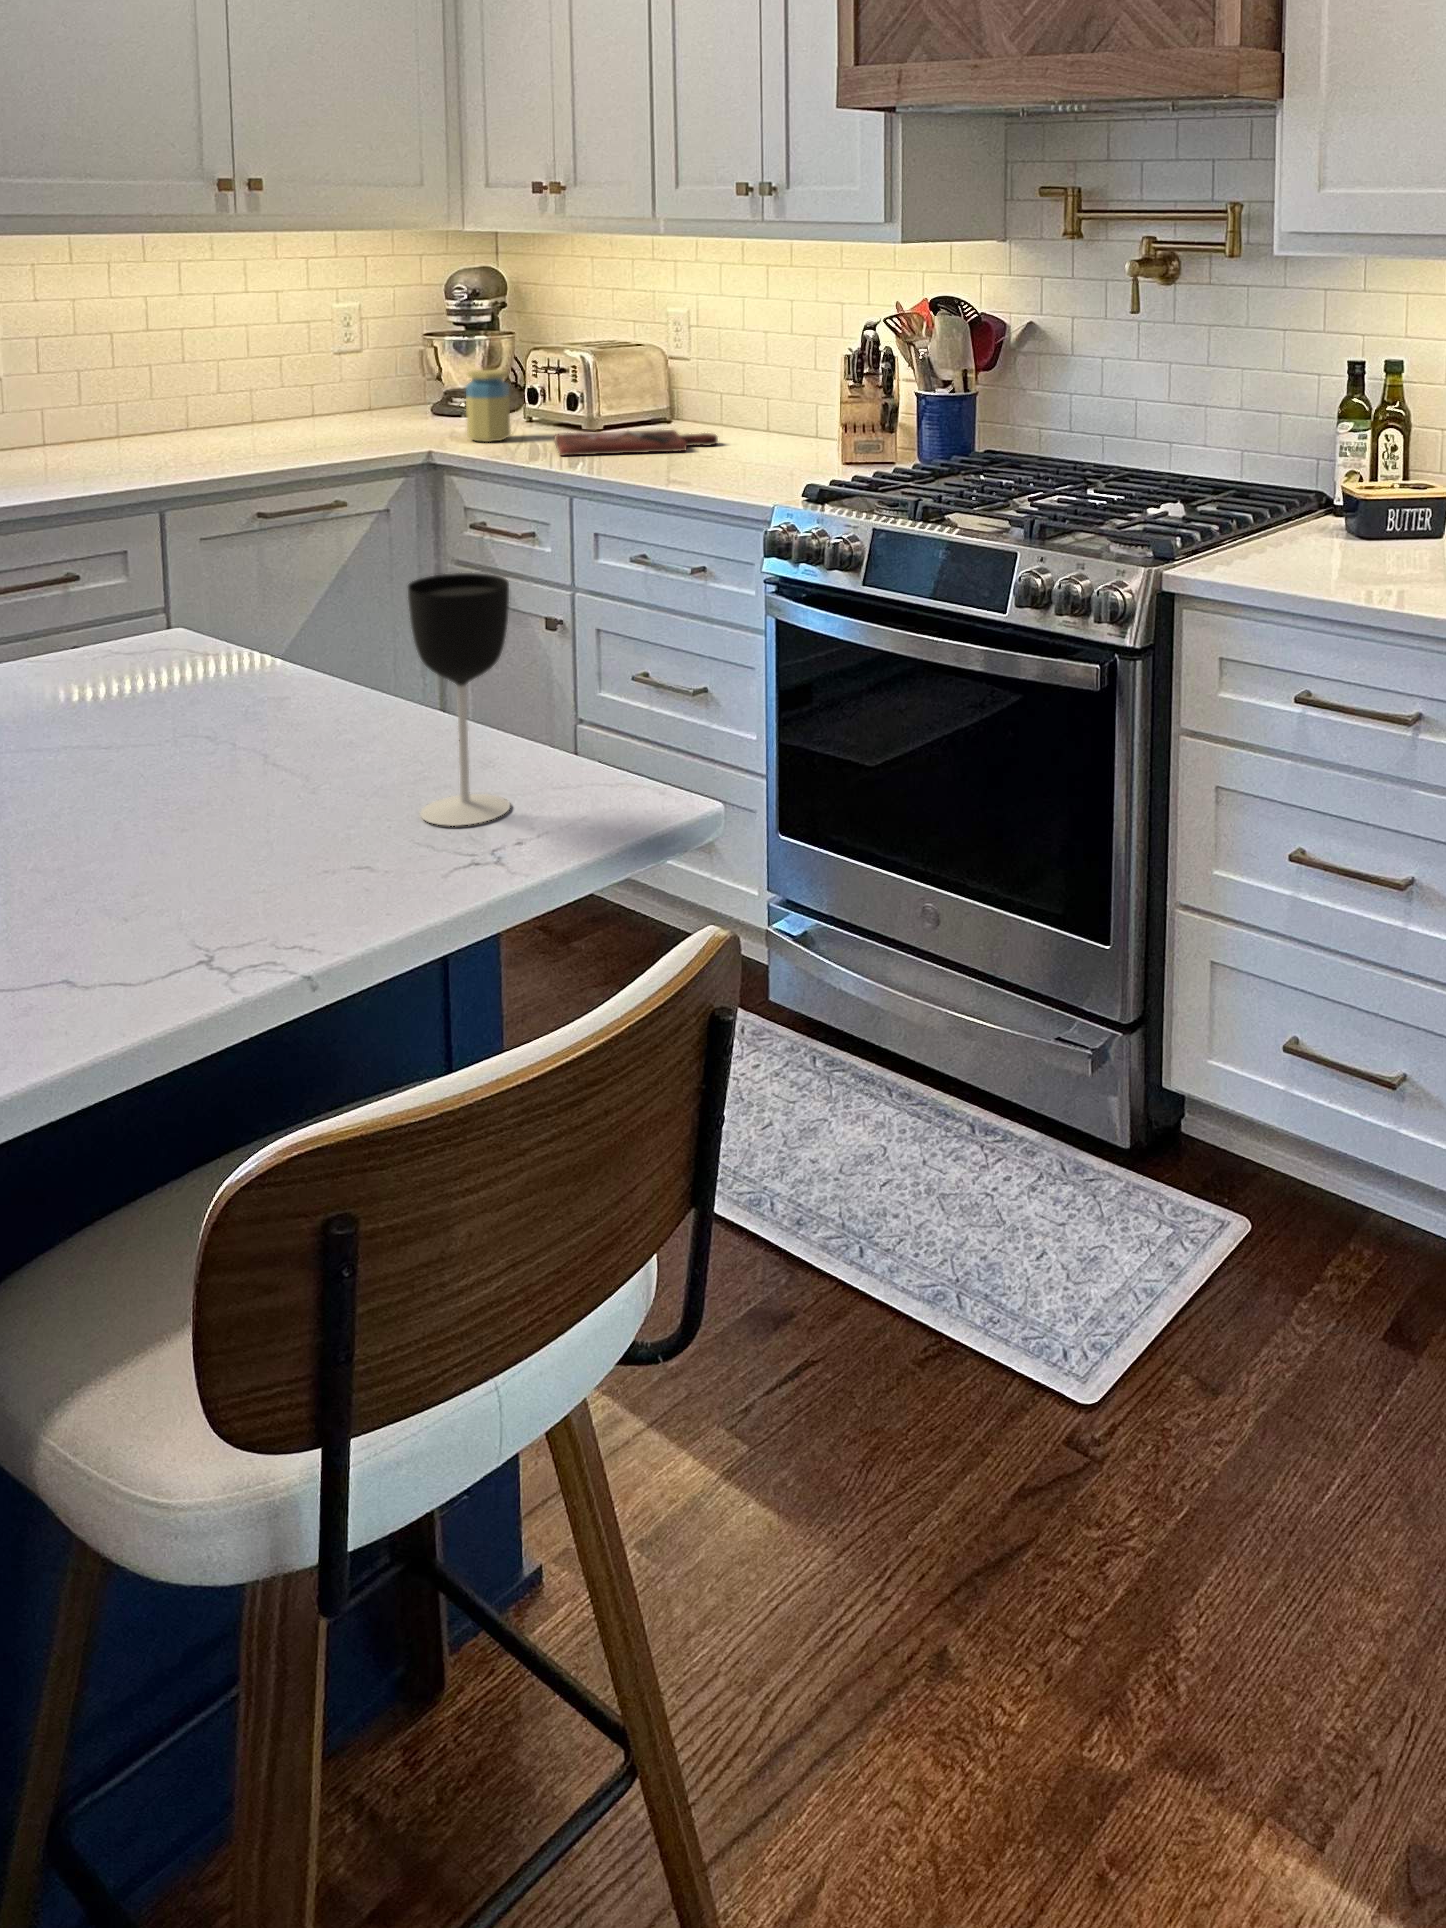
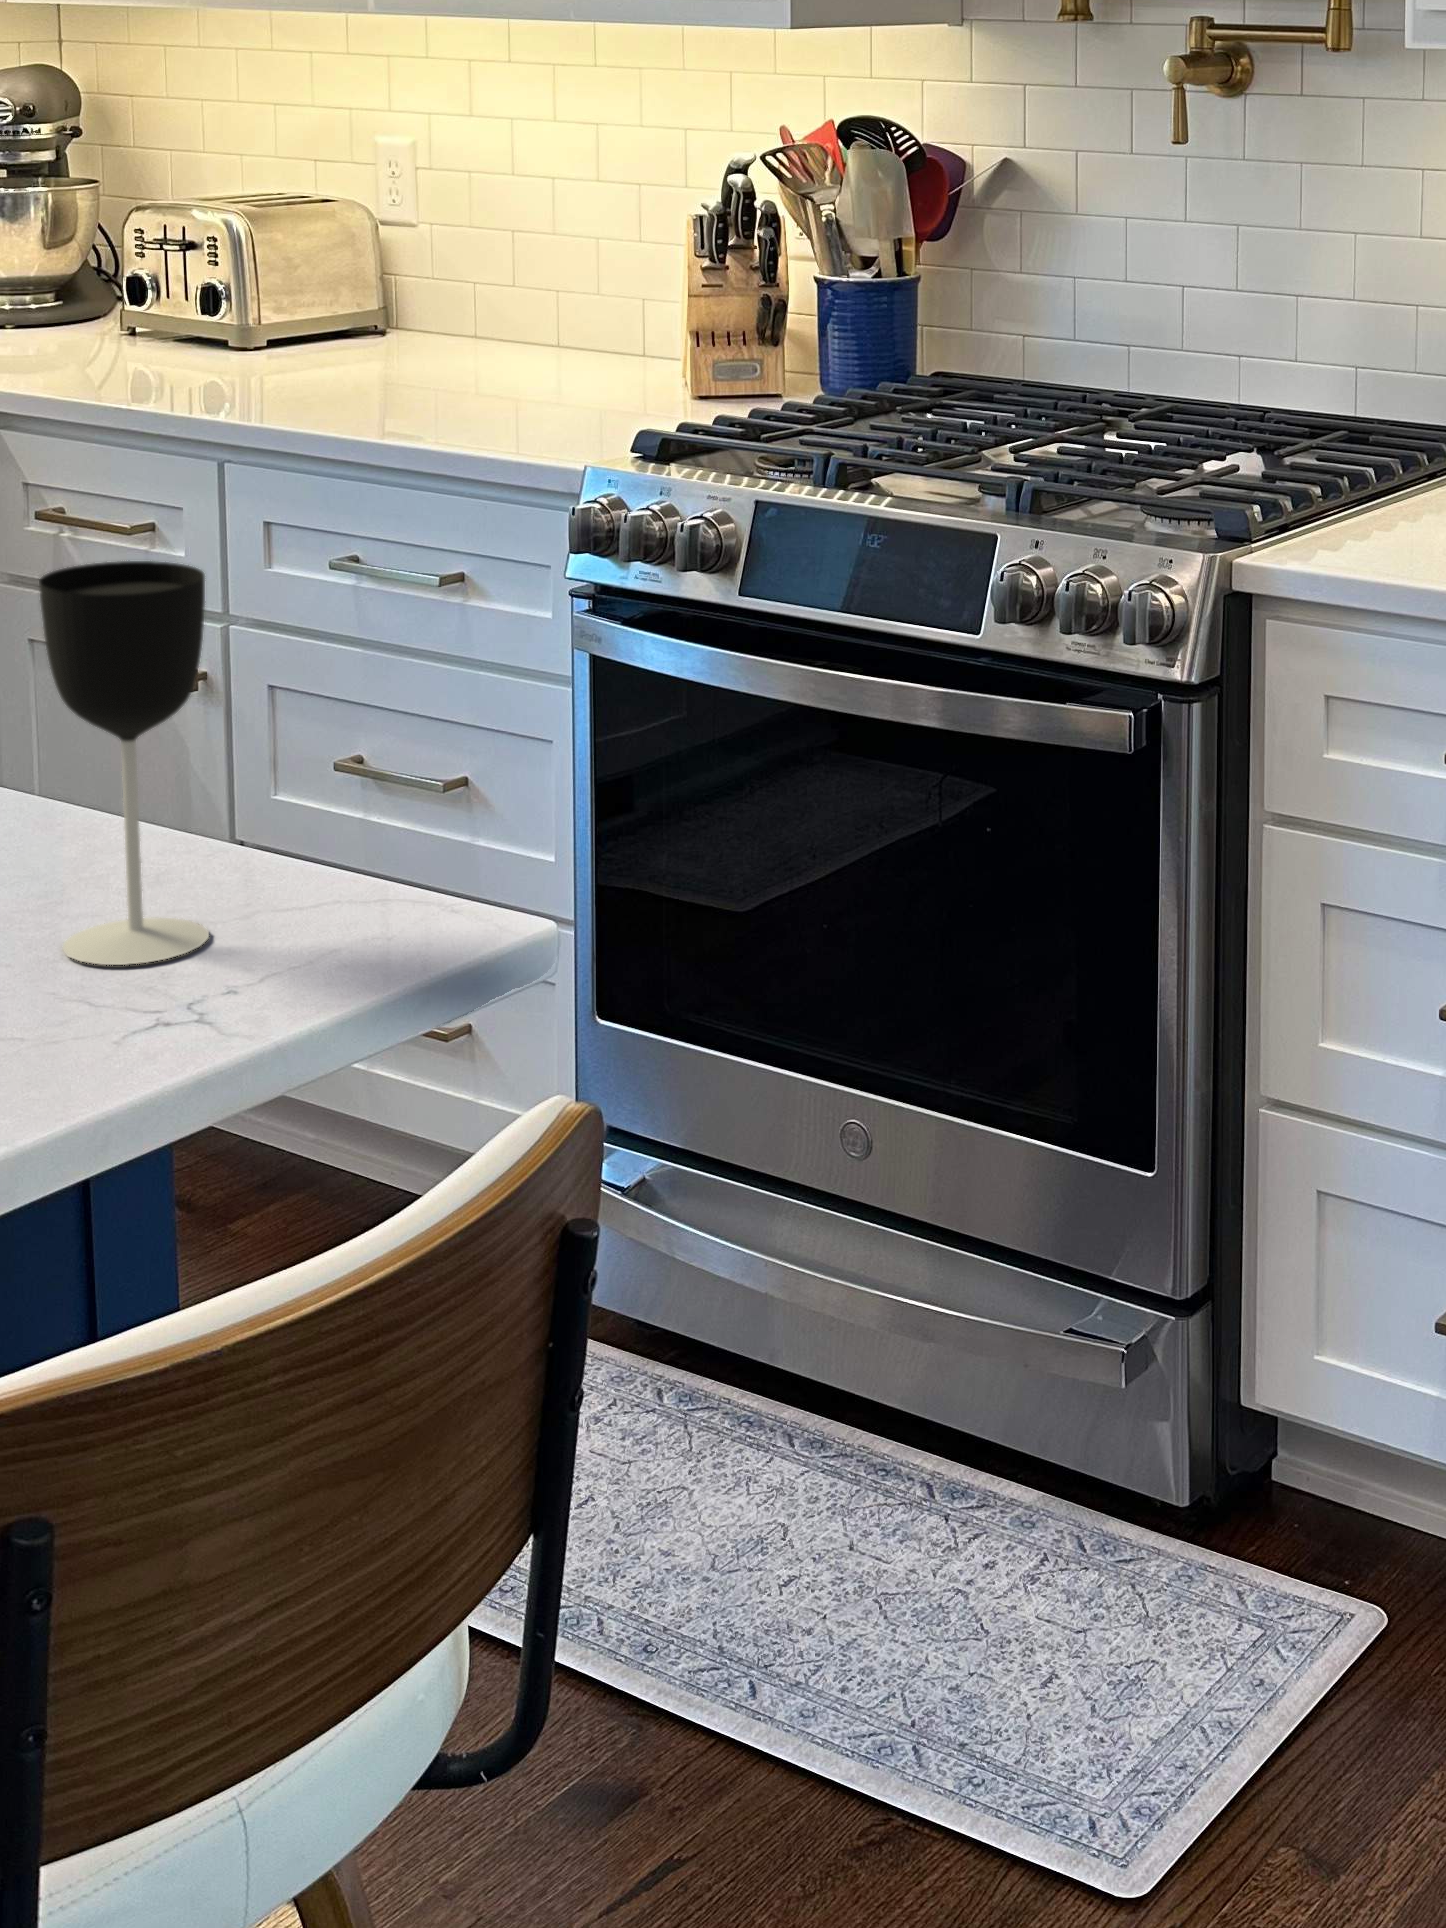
jar: present [466,370,511,442] -> none [26,245,106,369]
cutting board: present [555,430,718,455] -> none [184,346,468,391]

